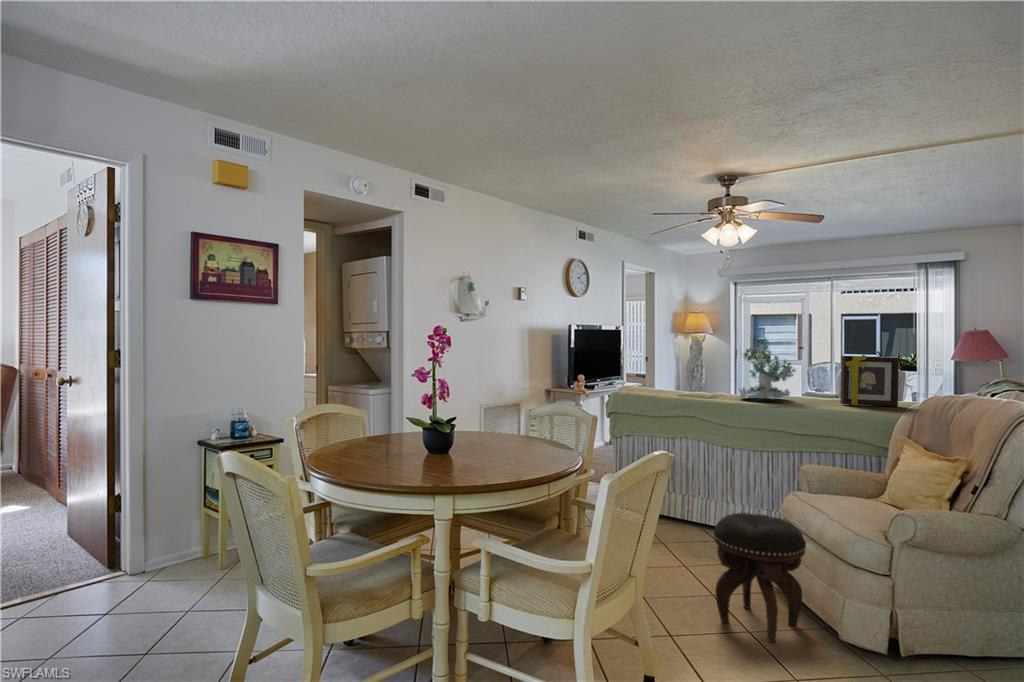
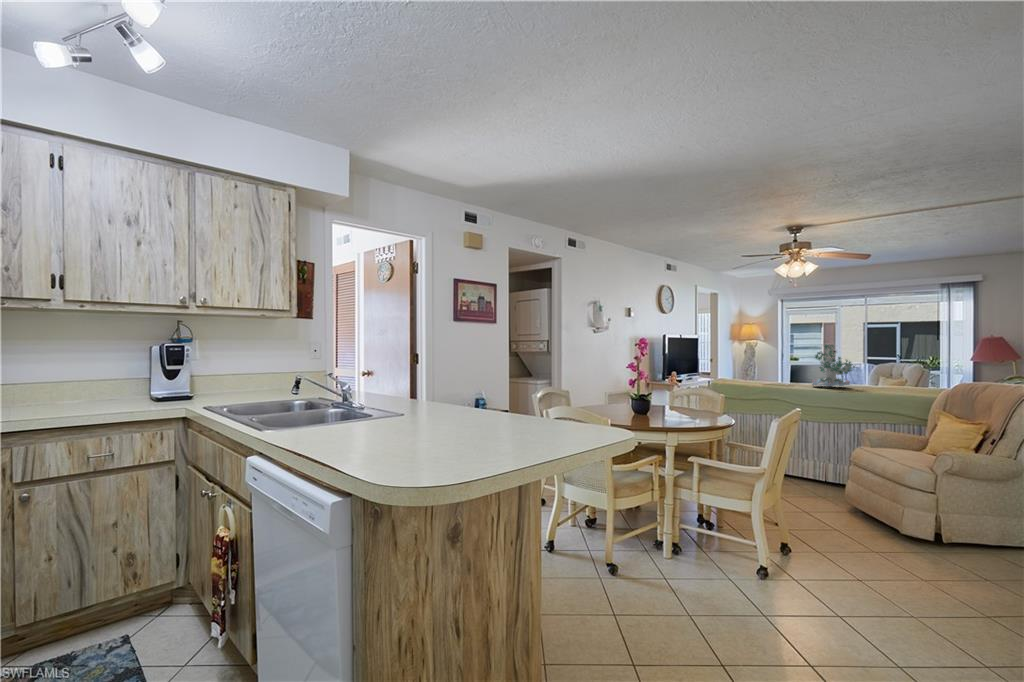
picture frame: present [840,355,899,407] -> none [889,356,934,392]
footstool: present [714,513,806,642] -> none [811,458,876,536]

